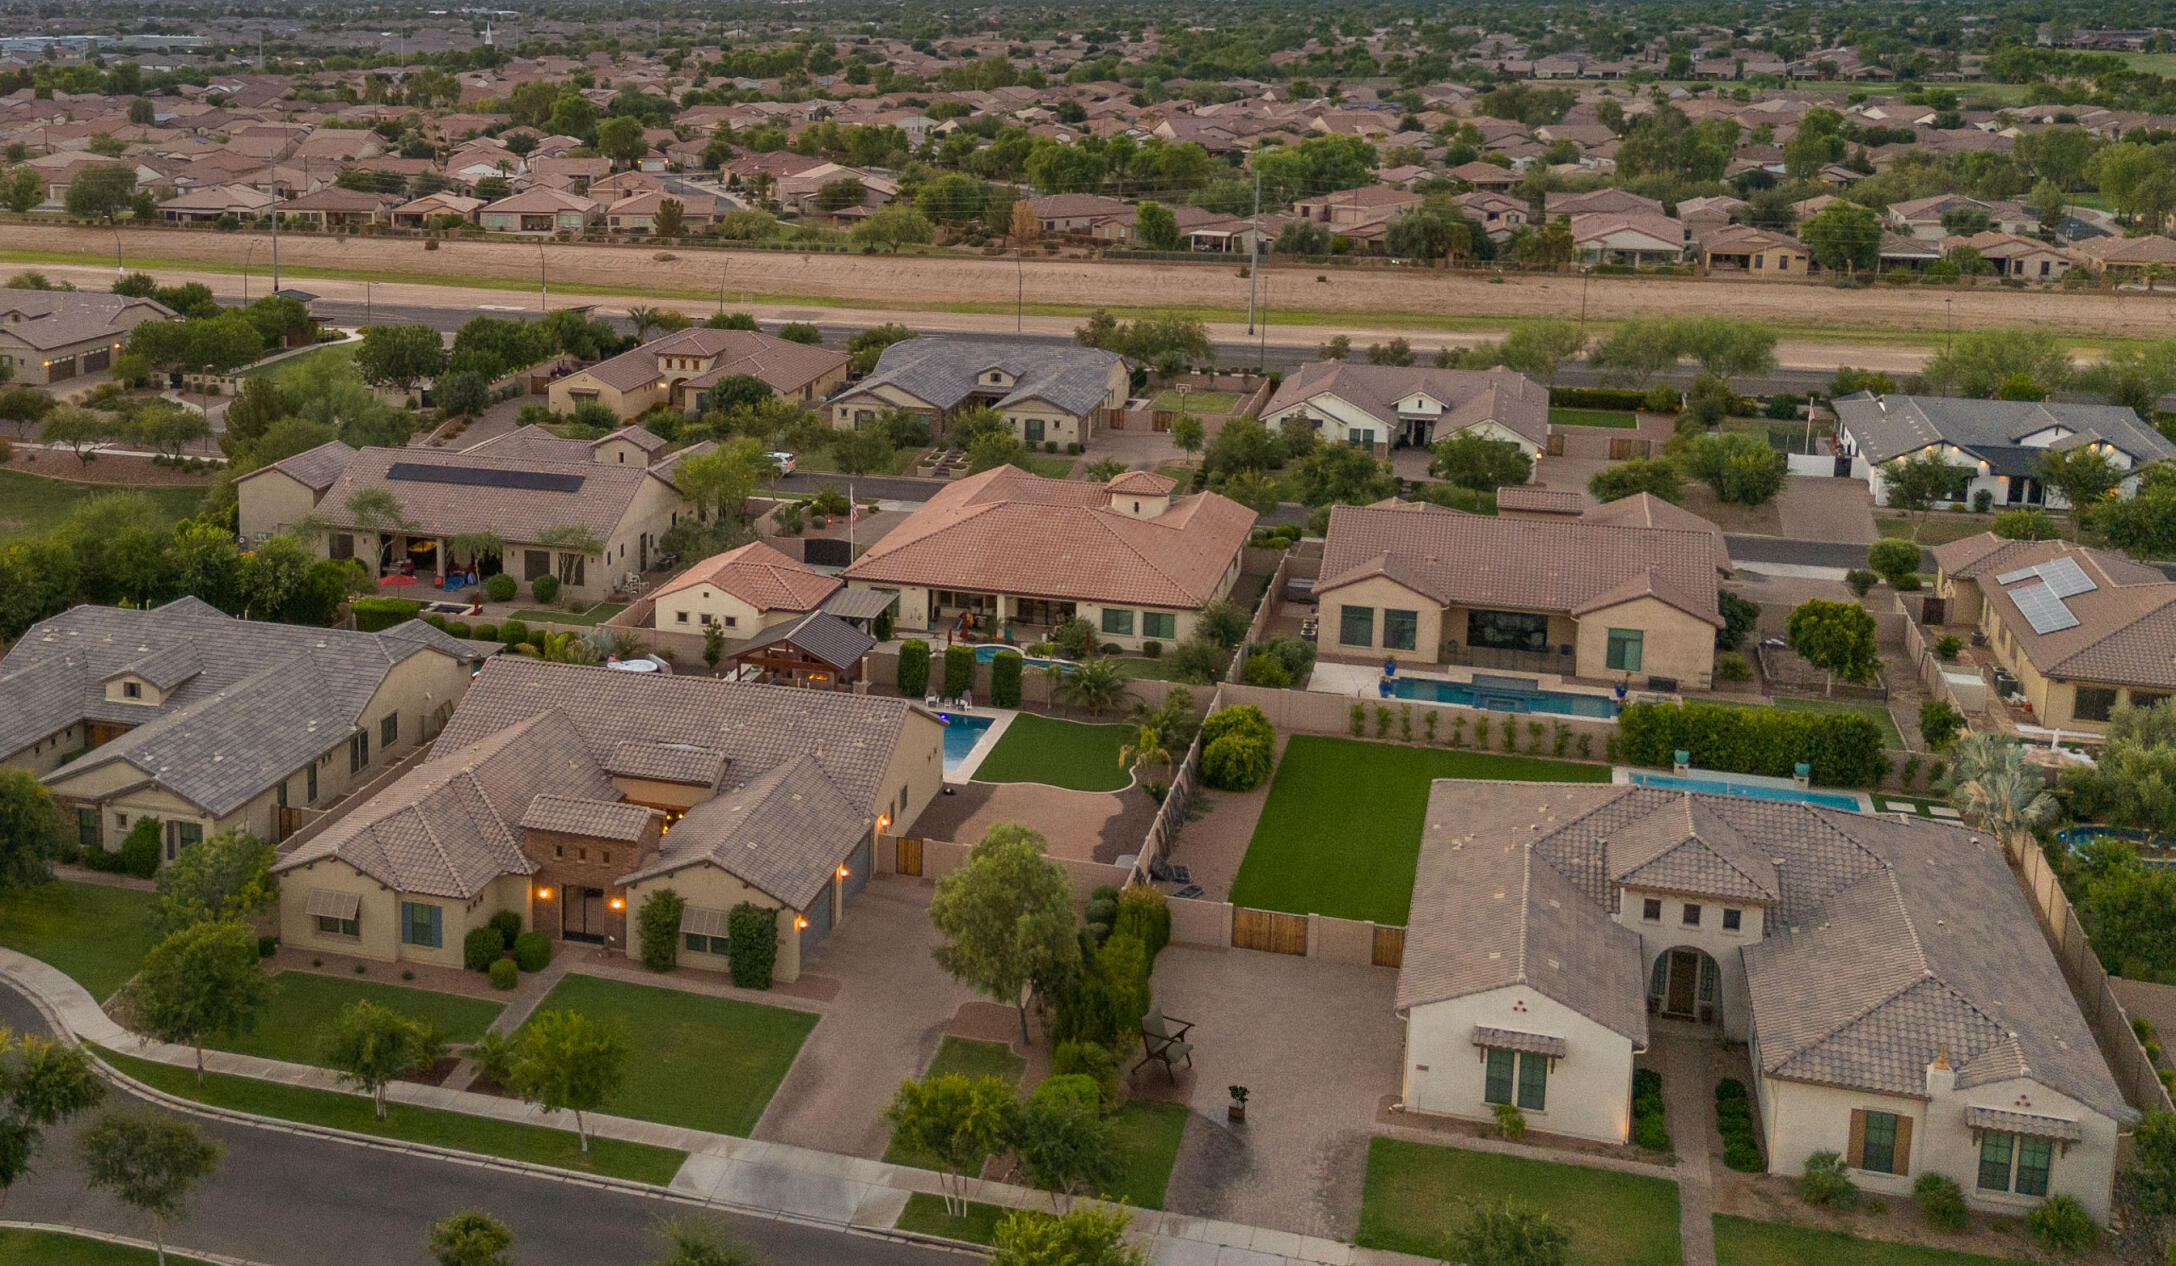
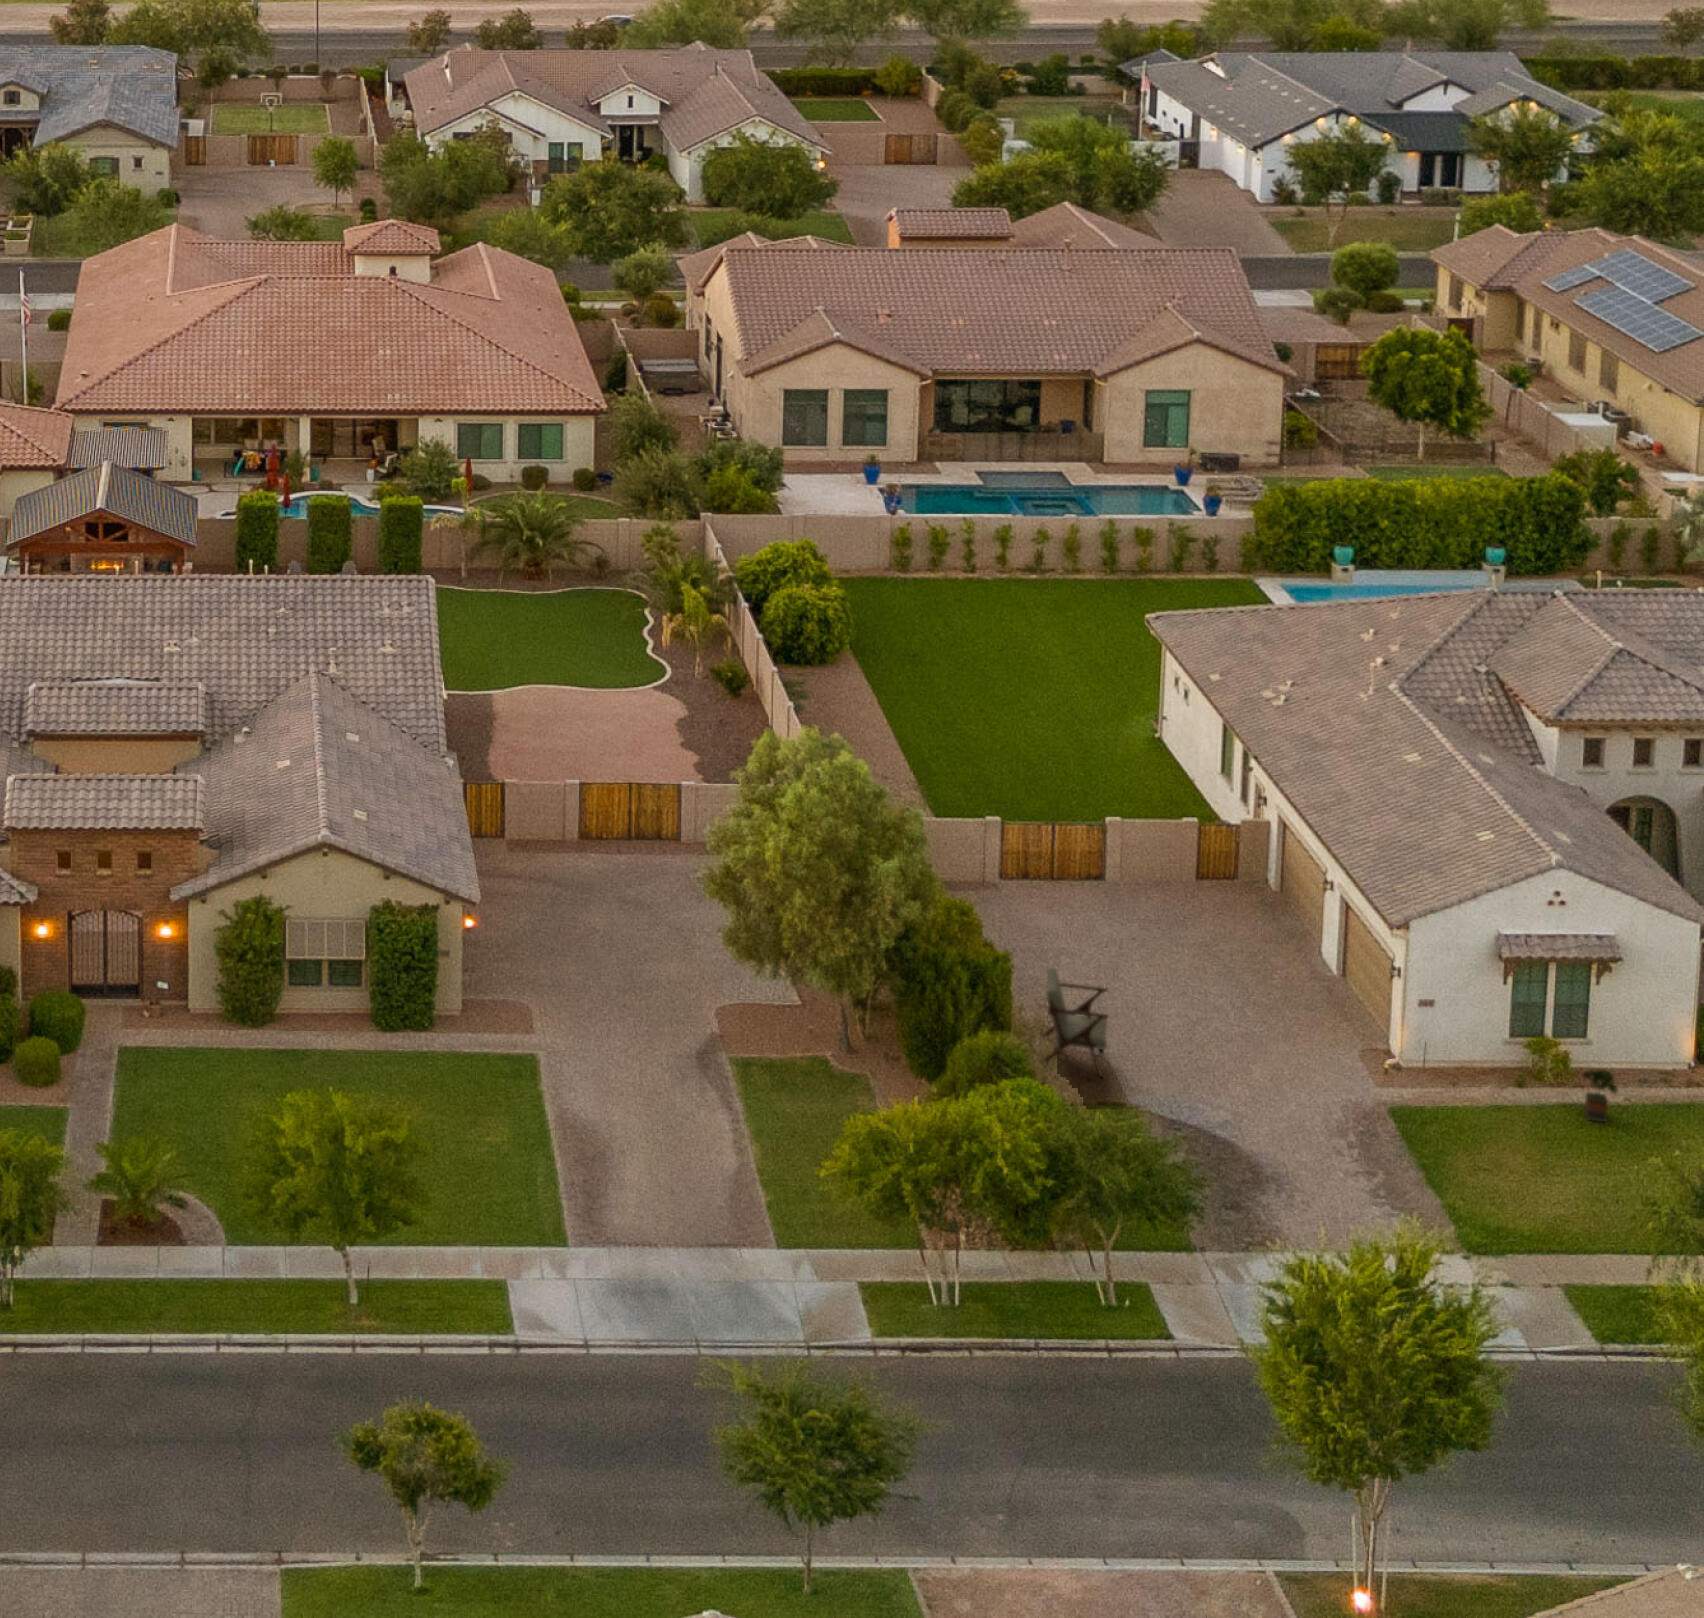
potted tree: present [1228,1085,1250,1123] -> present [1583,1070,1618,1122]

